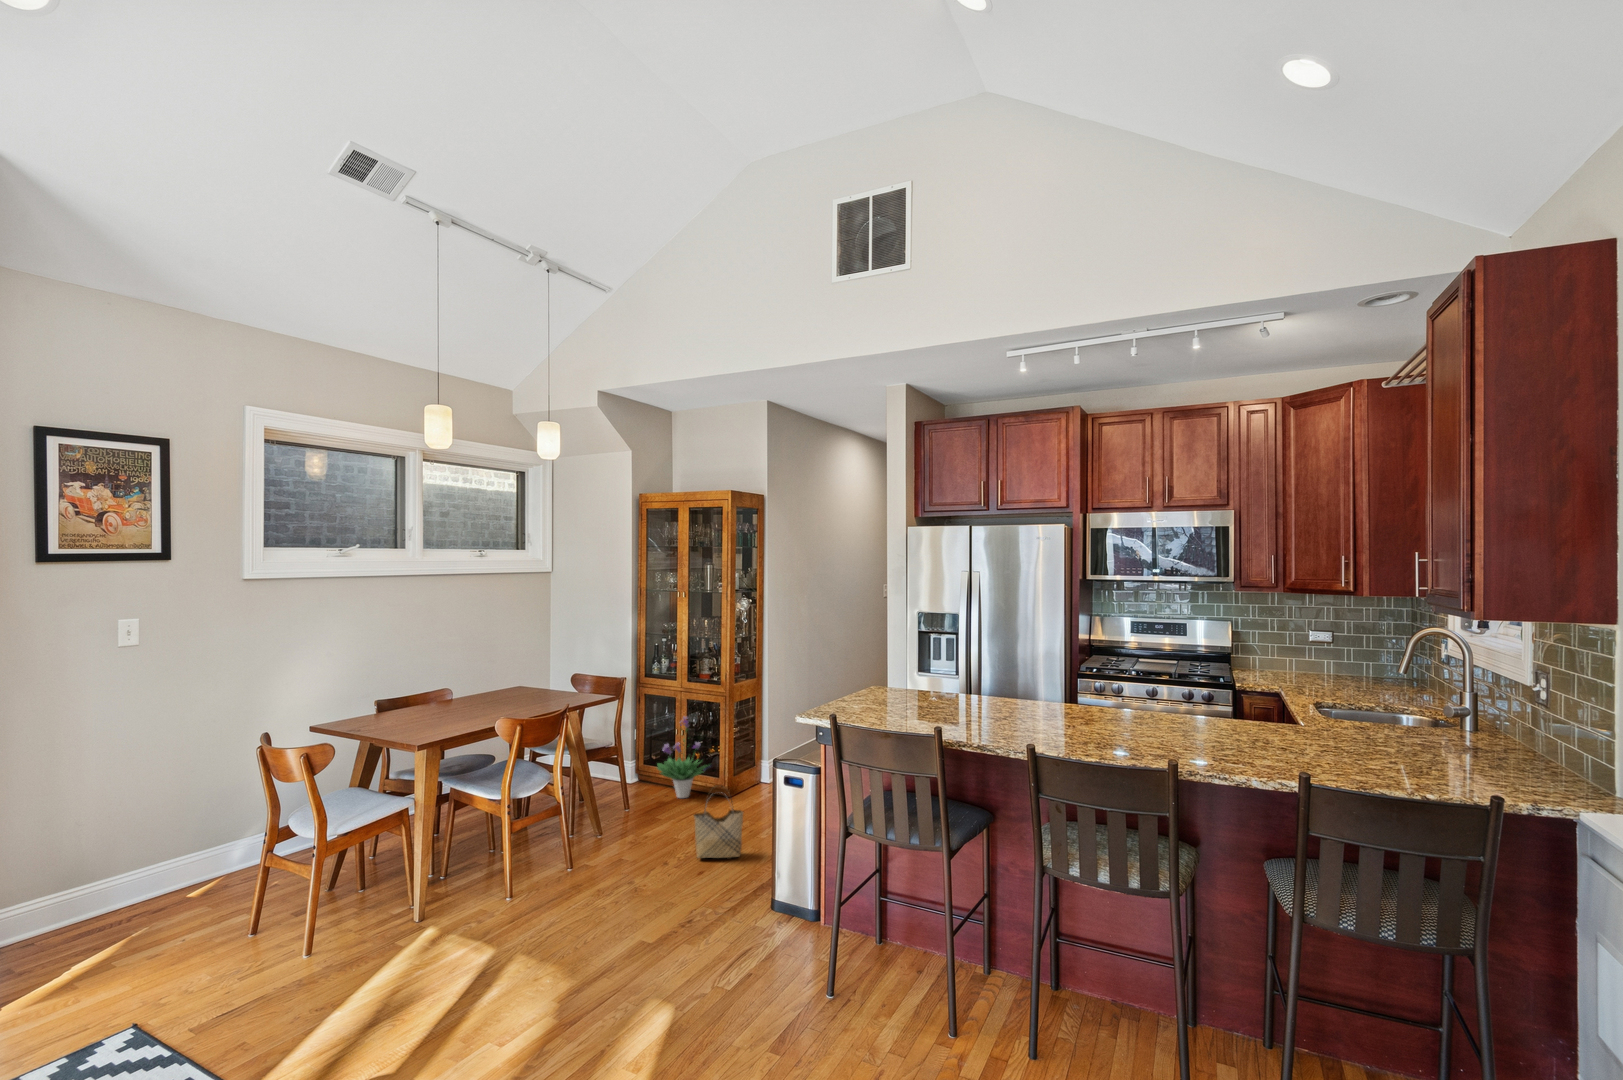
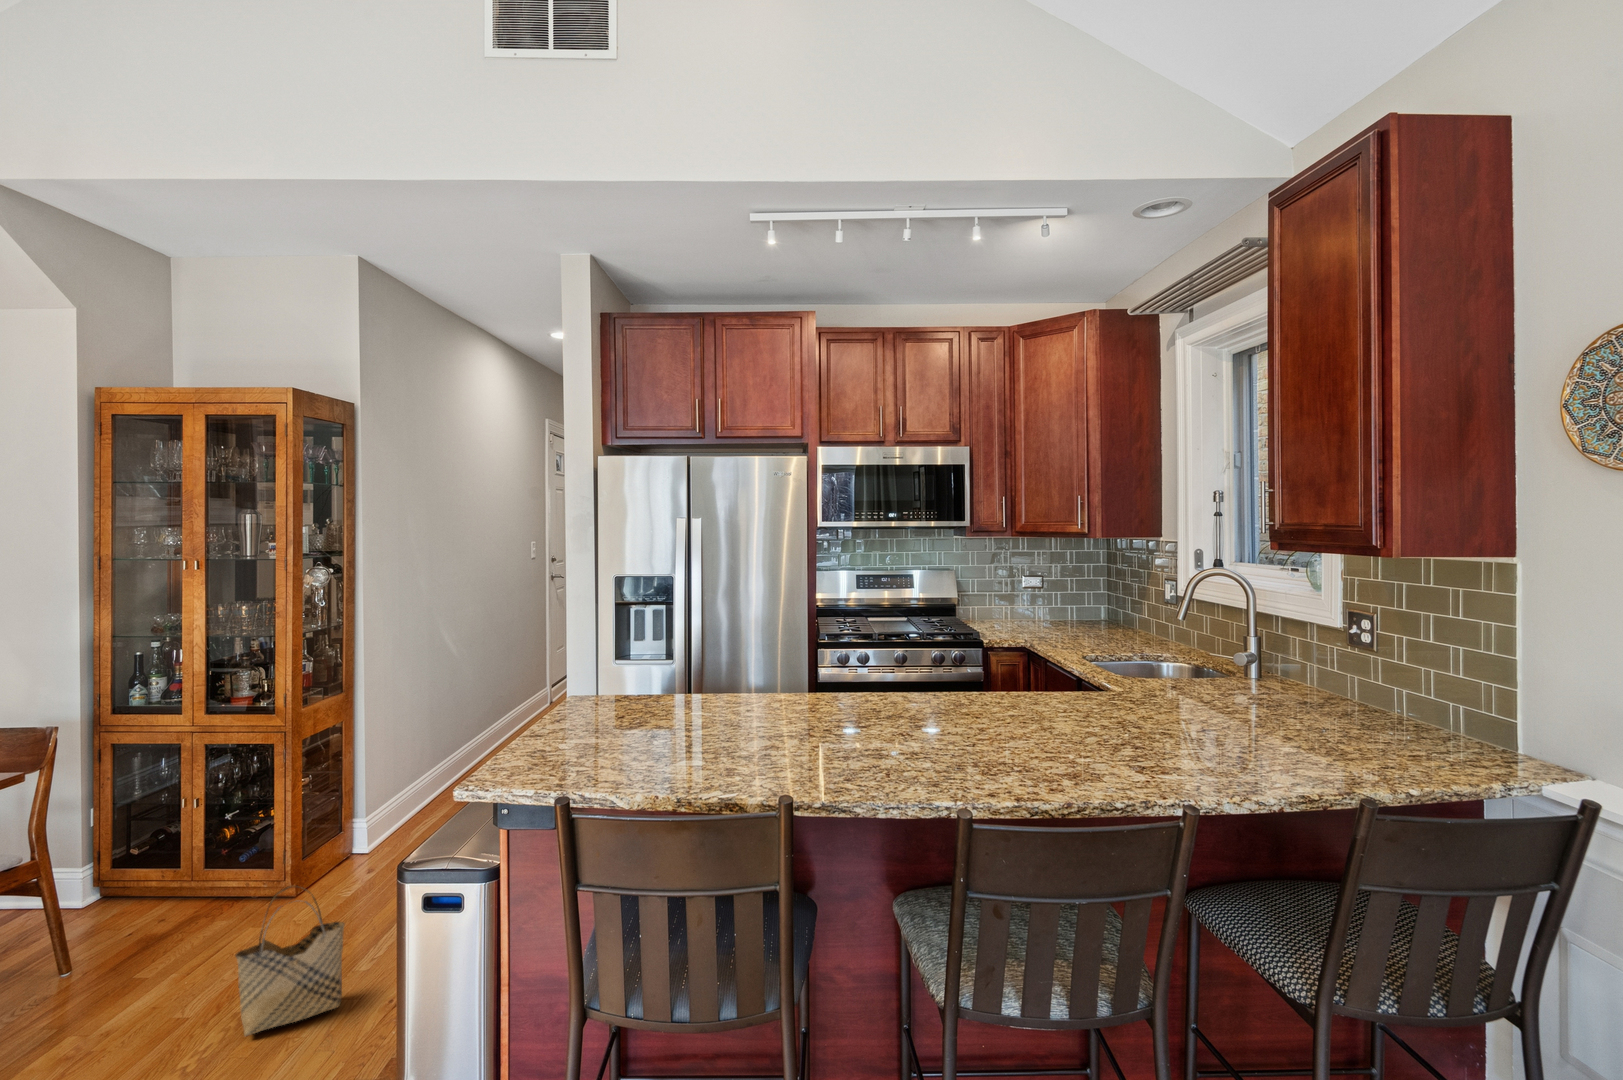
potted plant: present [657,717,707,798] -> none [137,770,260,915]

